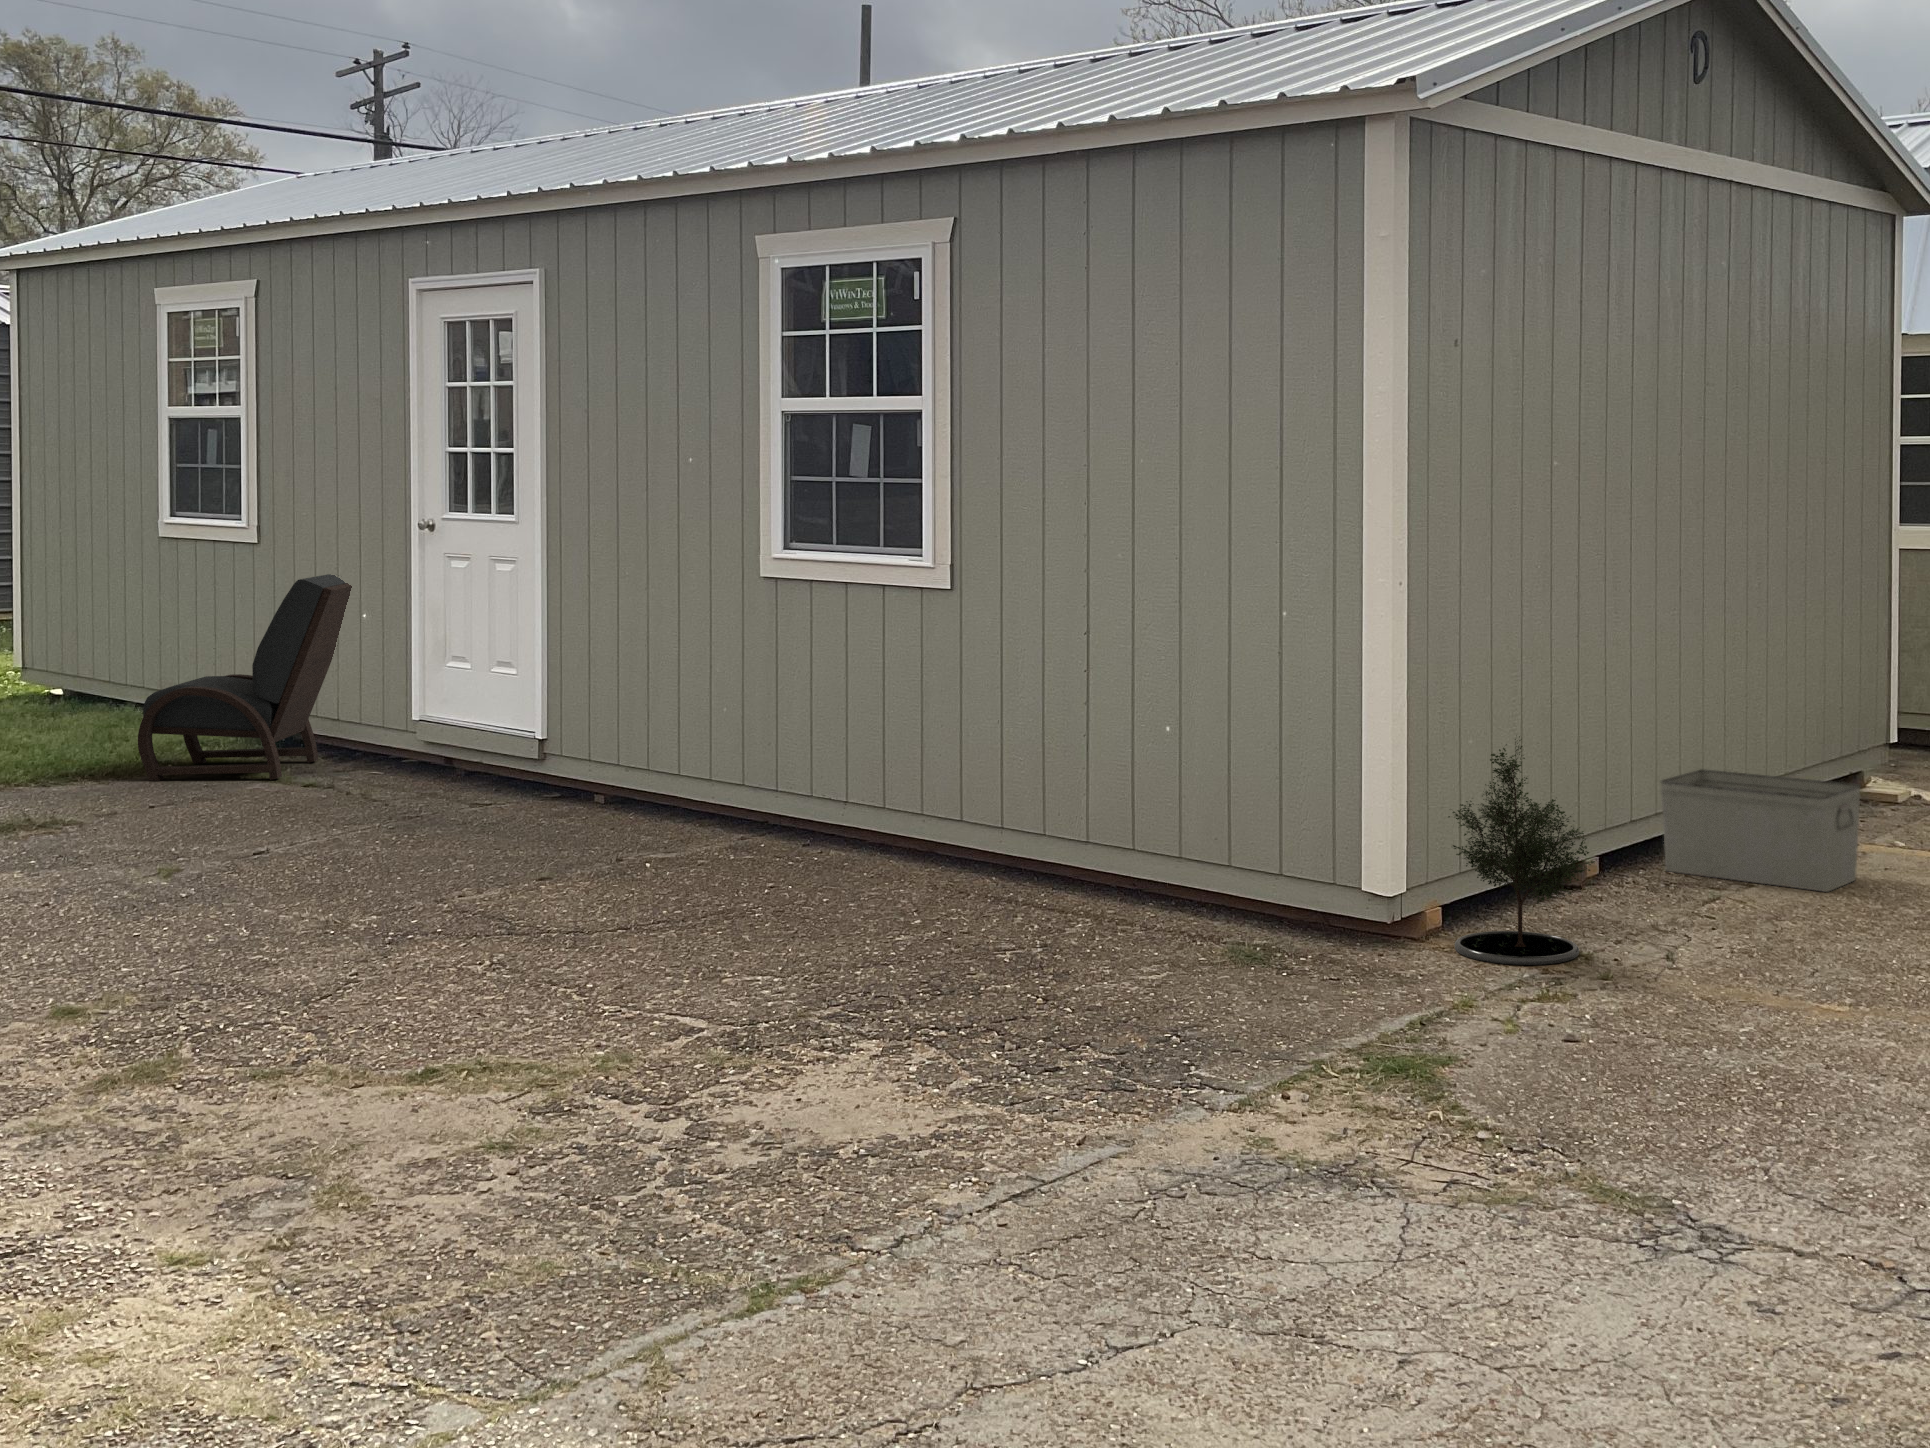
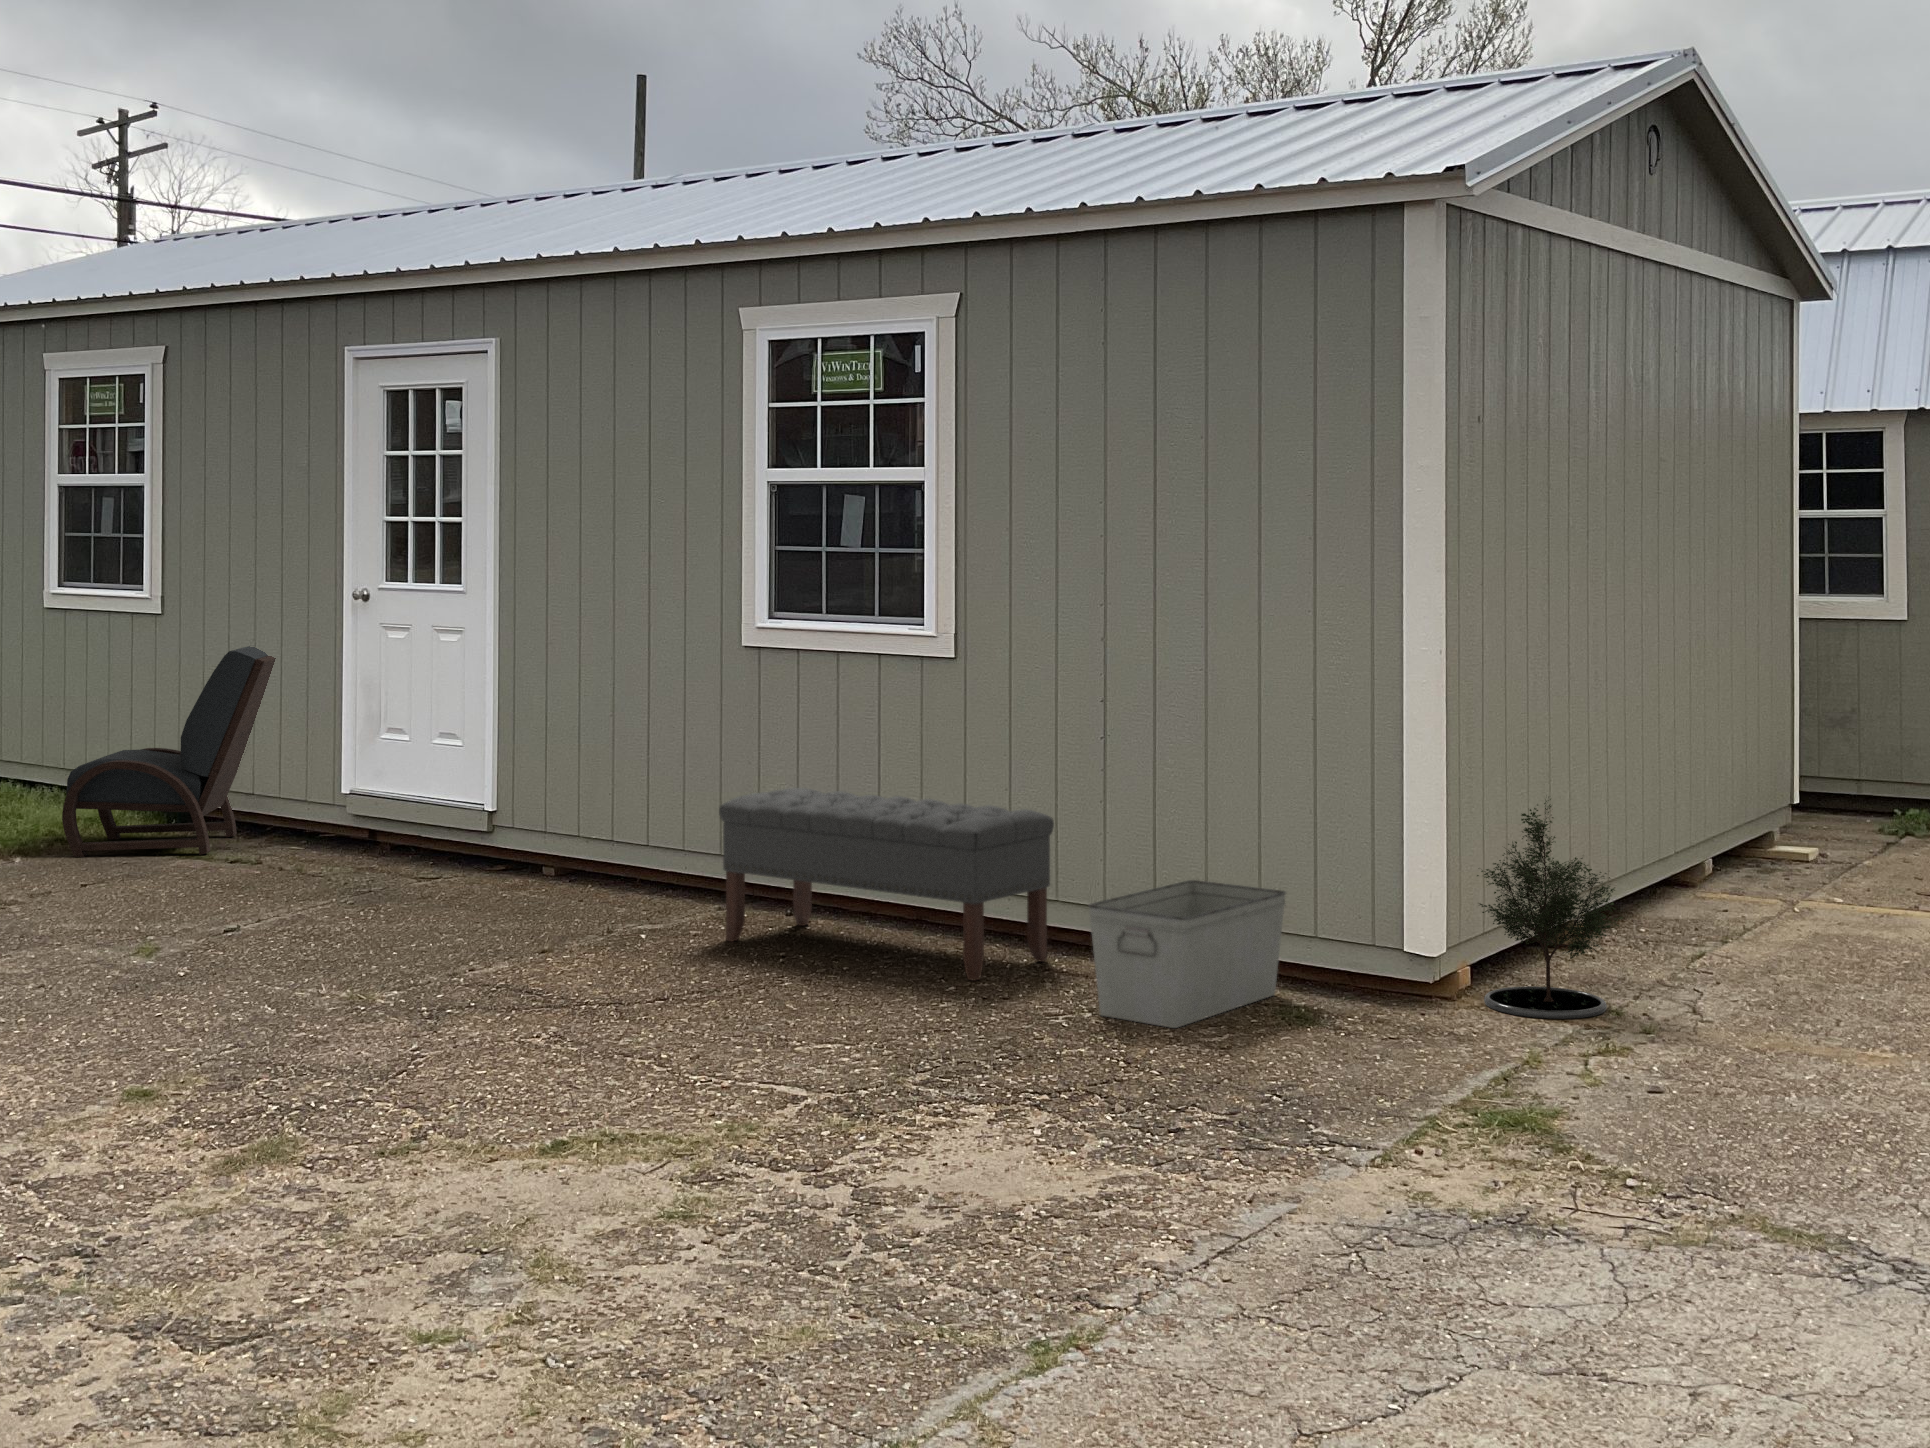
bench: none [719,720,1041,916] -> present [719,788,1054,980]
storage bin: present [1661,769,1861,892] -> present [1088,880,1286,1028]

